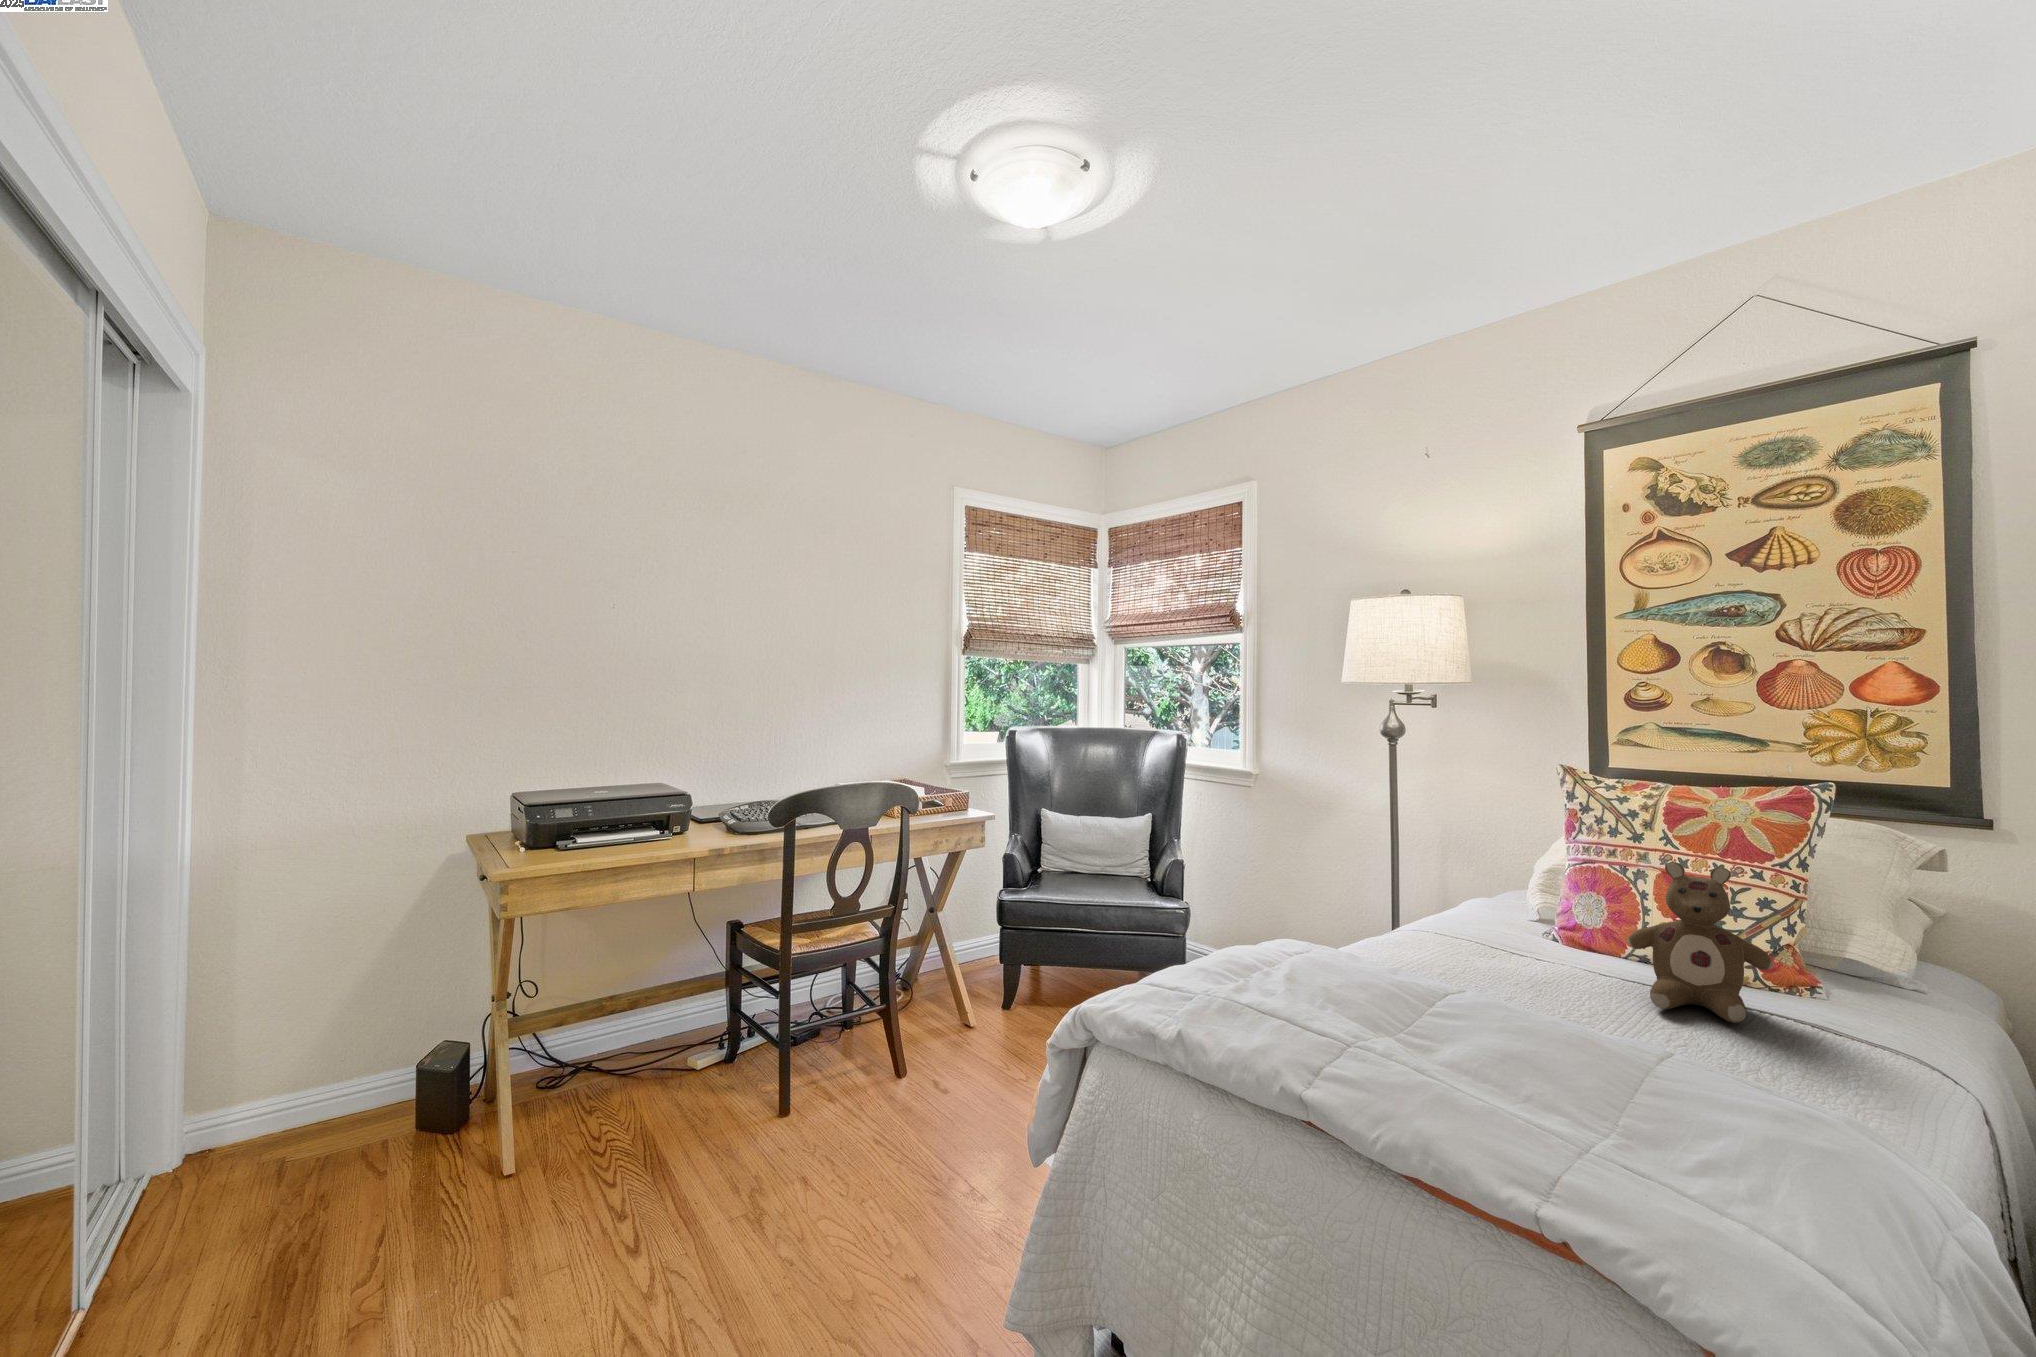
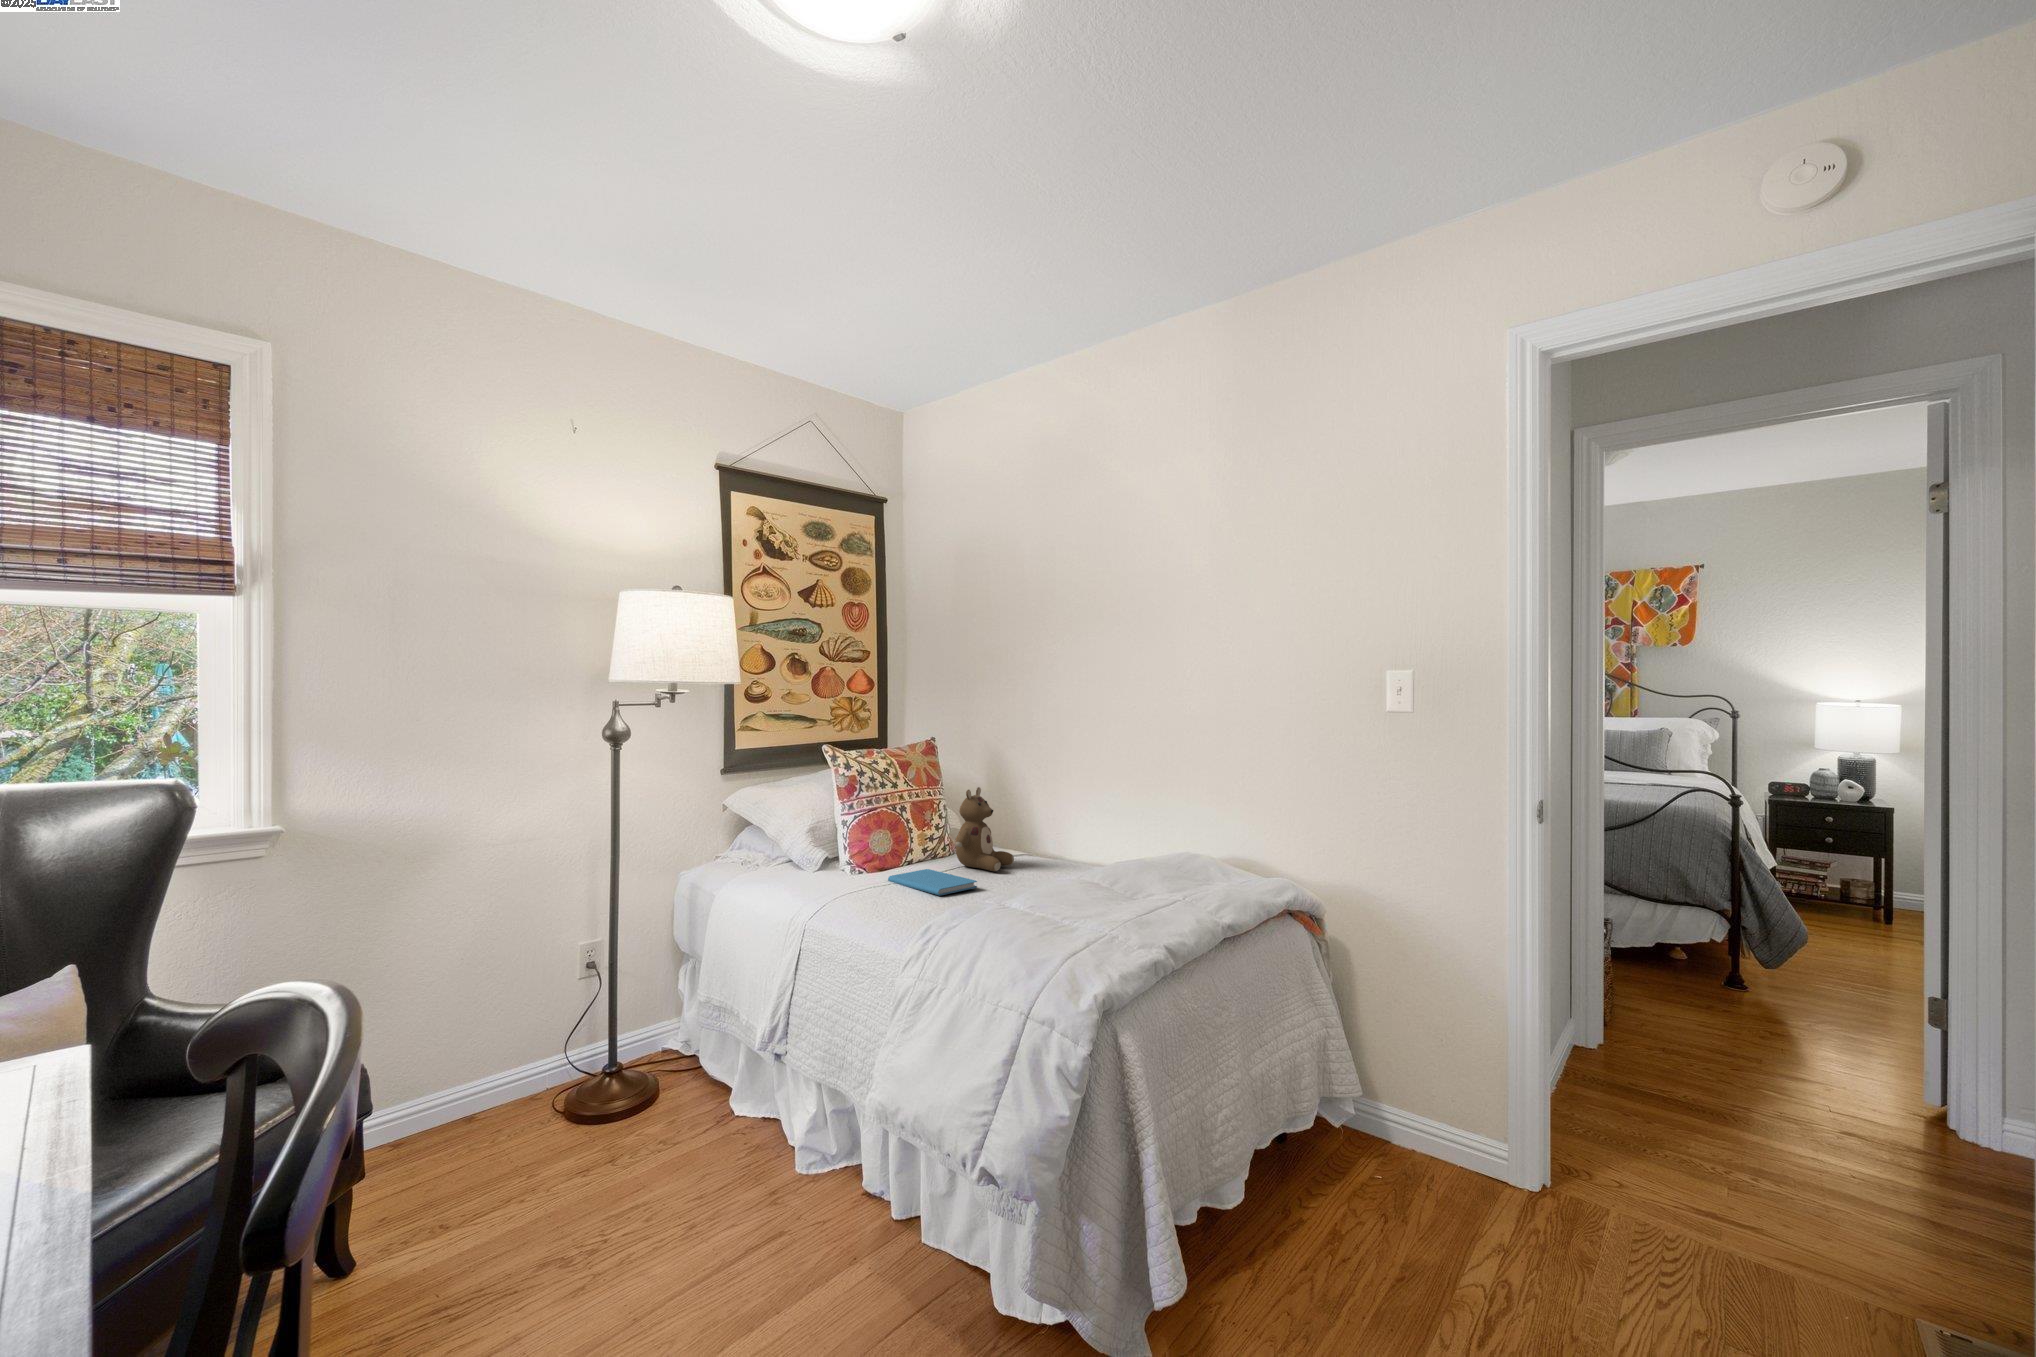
book: none [1437,941,1573,985] -> present [888,869,977,896]

